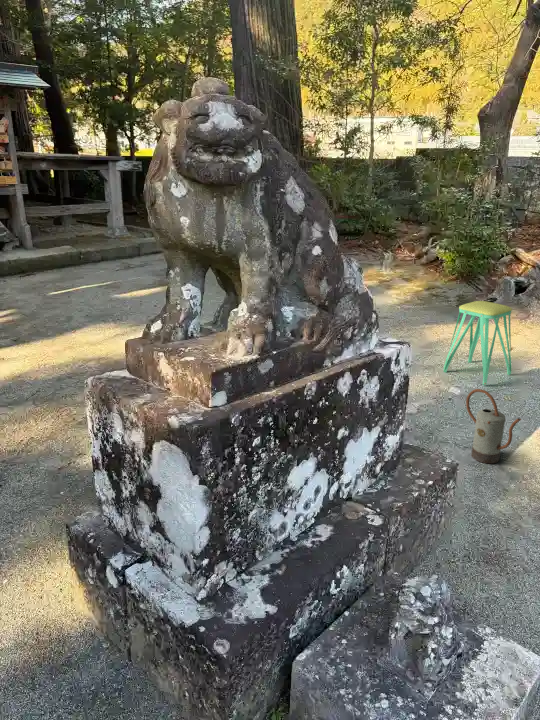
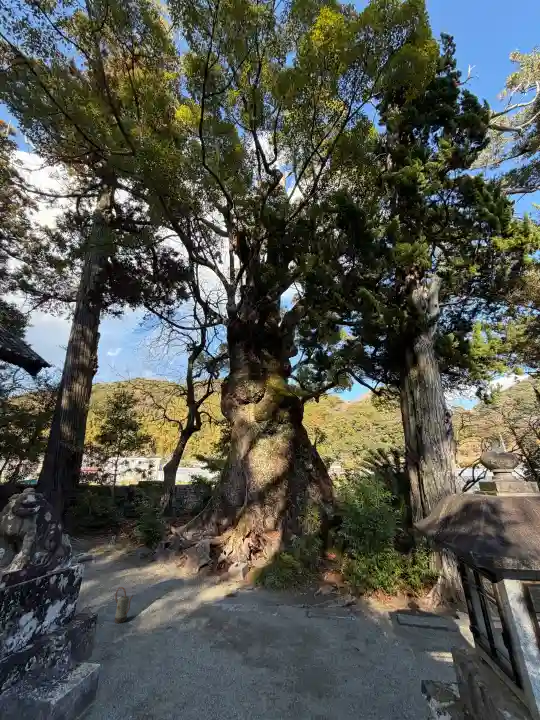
stool: present [443,301,512,385] -> none [118,552,149,592]

